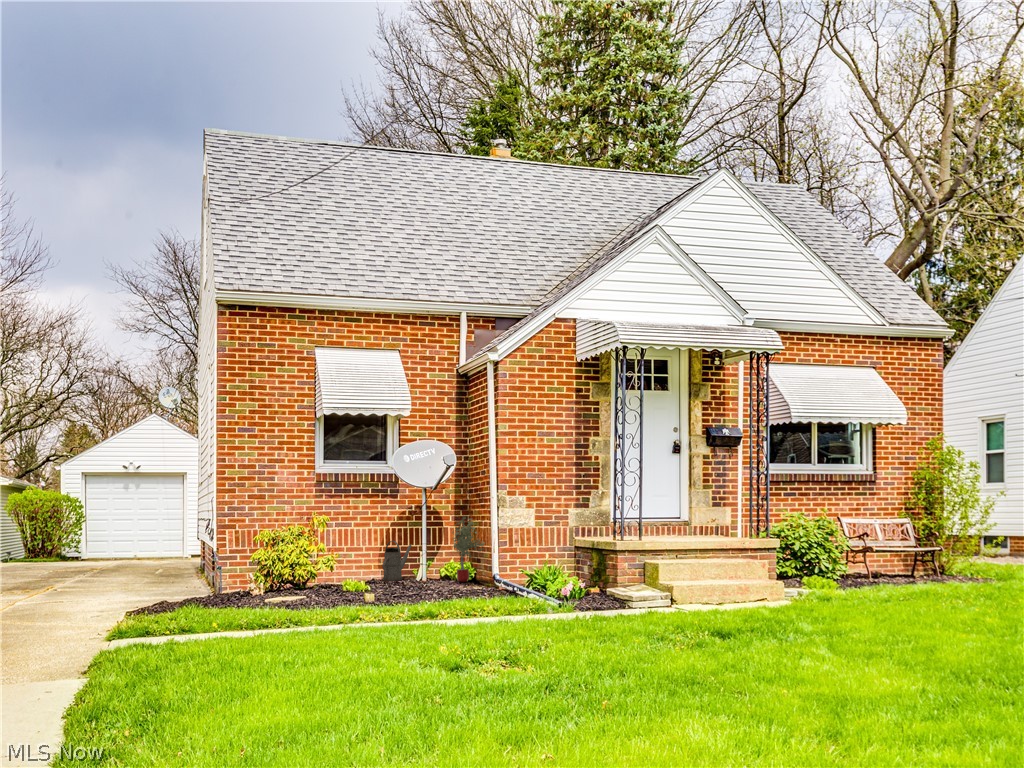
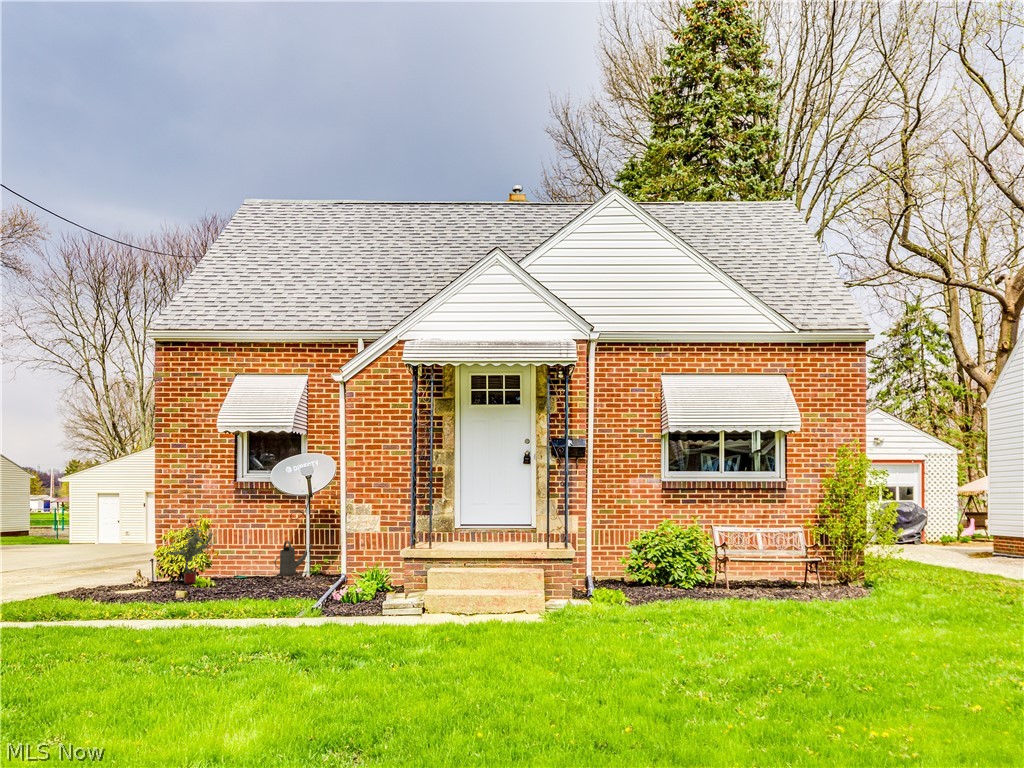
potted tree: present [453,517,485,582] -> present [166,526,213,584]

